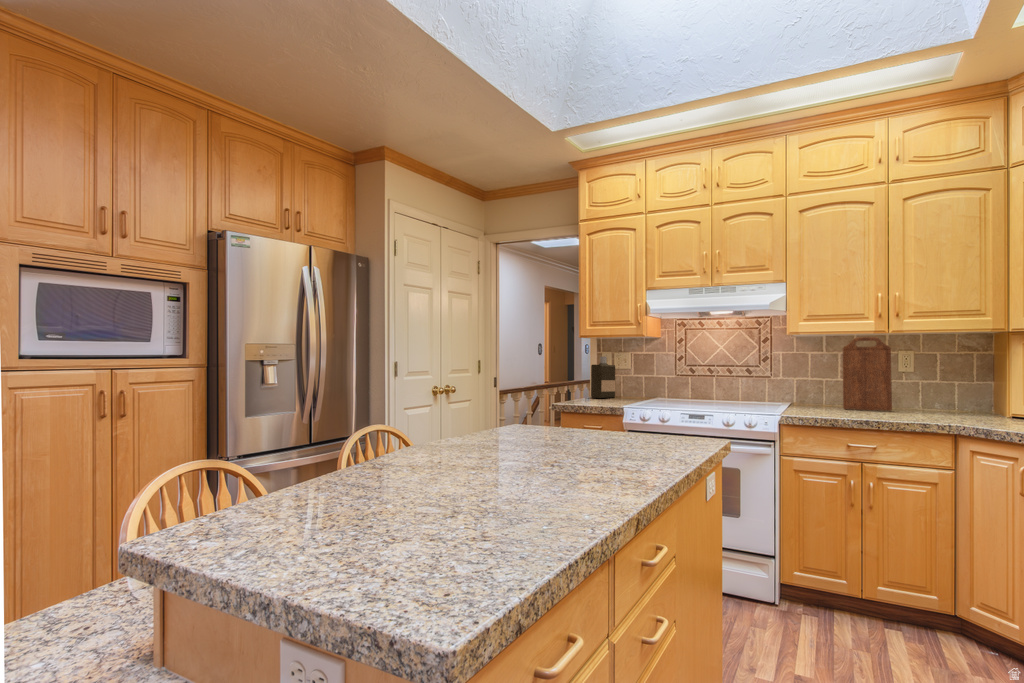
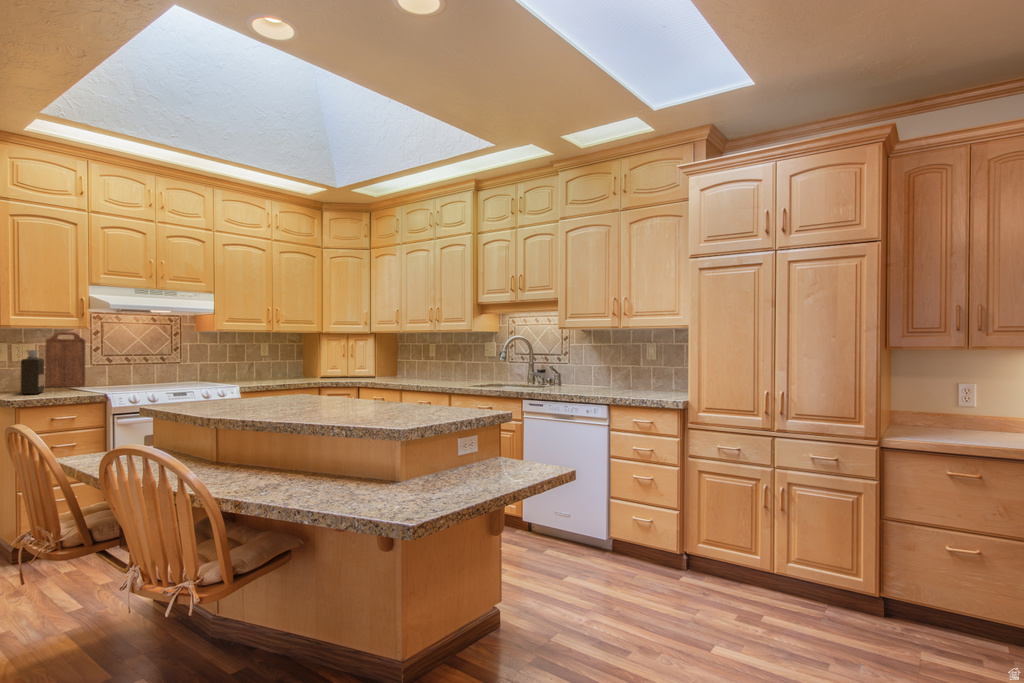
cutting board: present [843,337,892,411] -> present [45,332,86,387]

